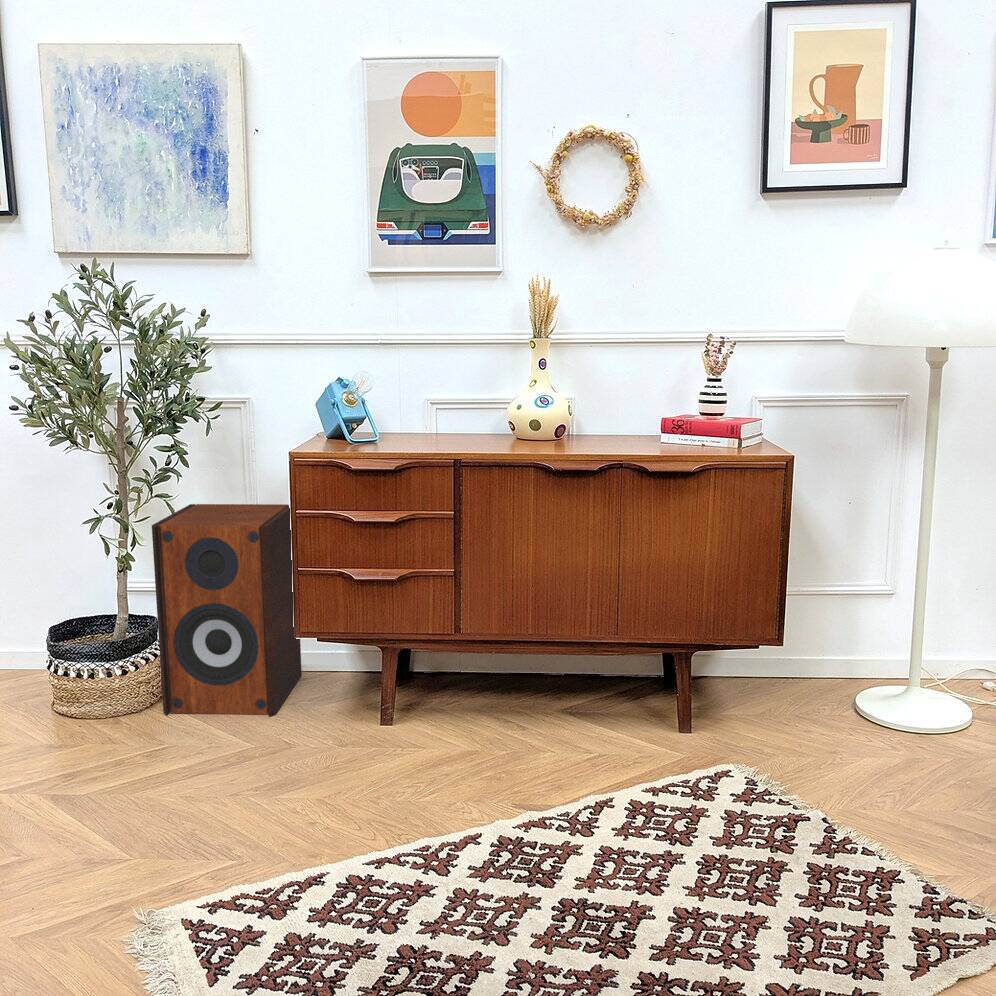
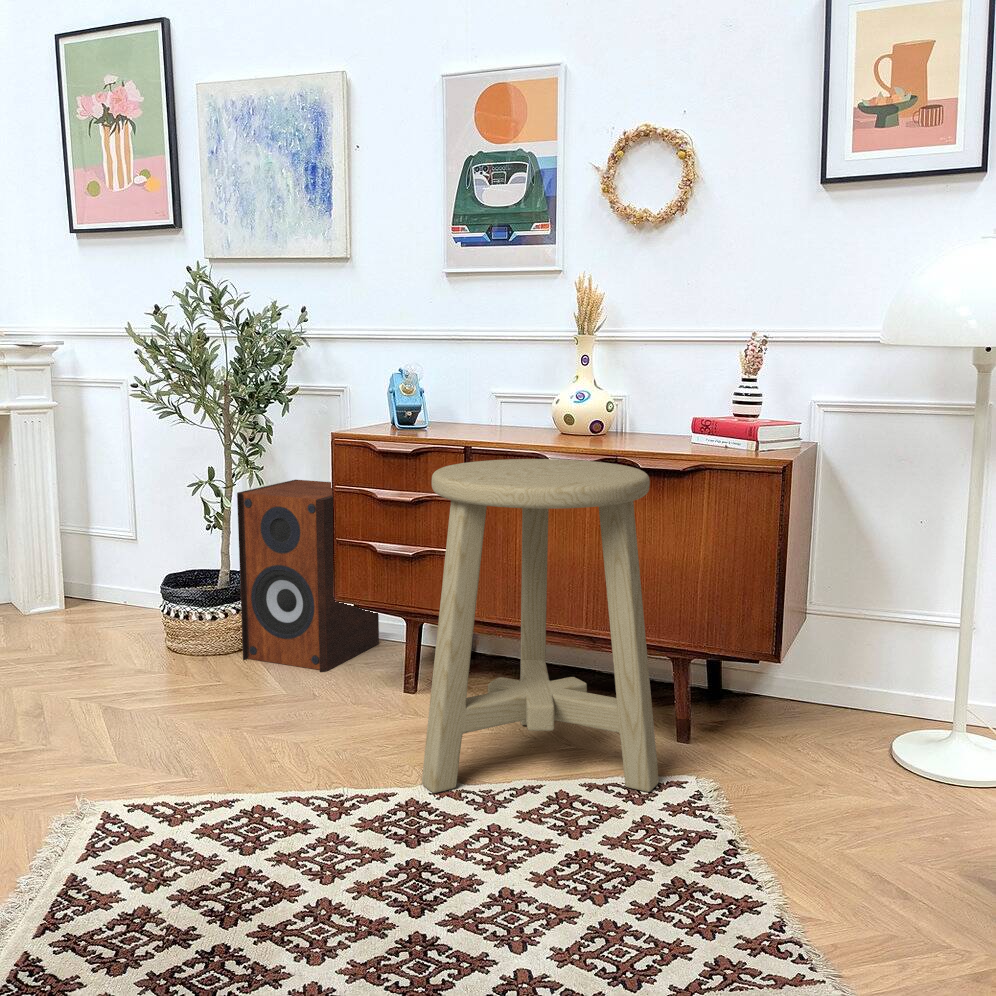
stool: none [483,467,722,833] -> present [422,459,659,793]

